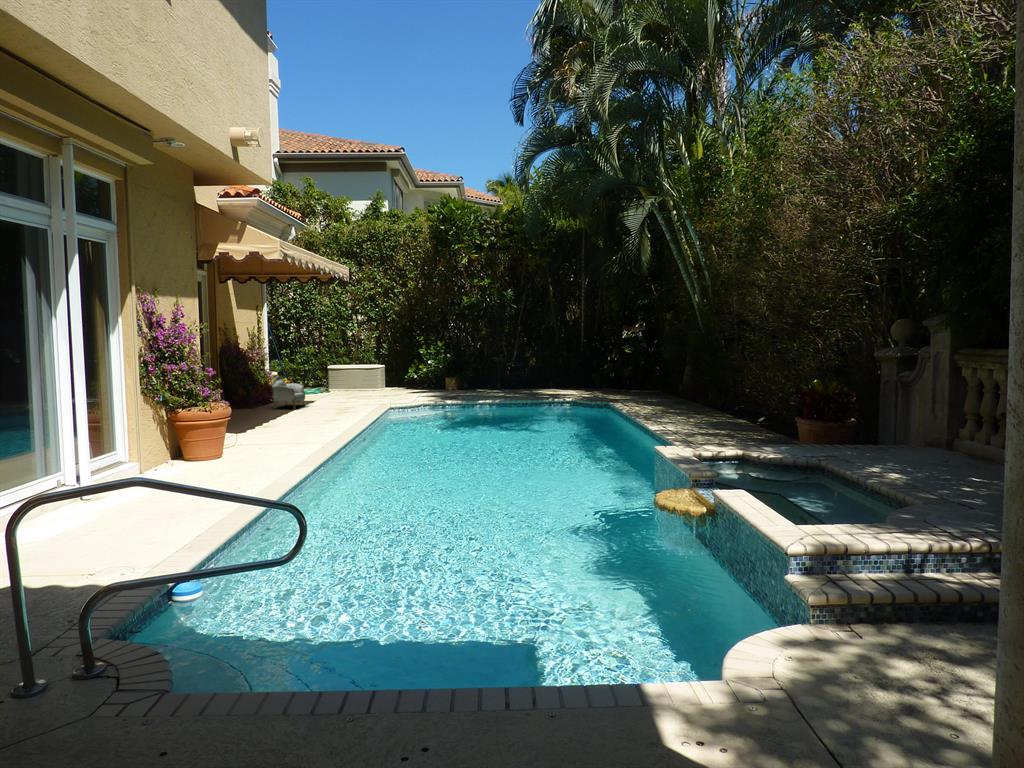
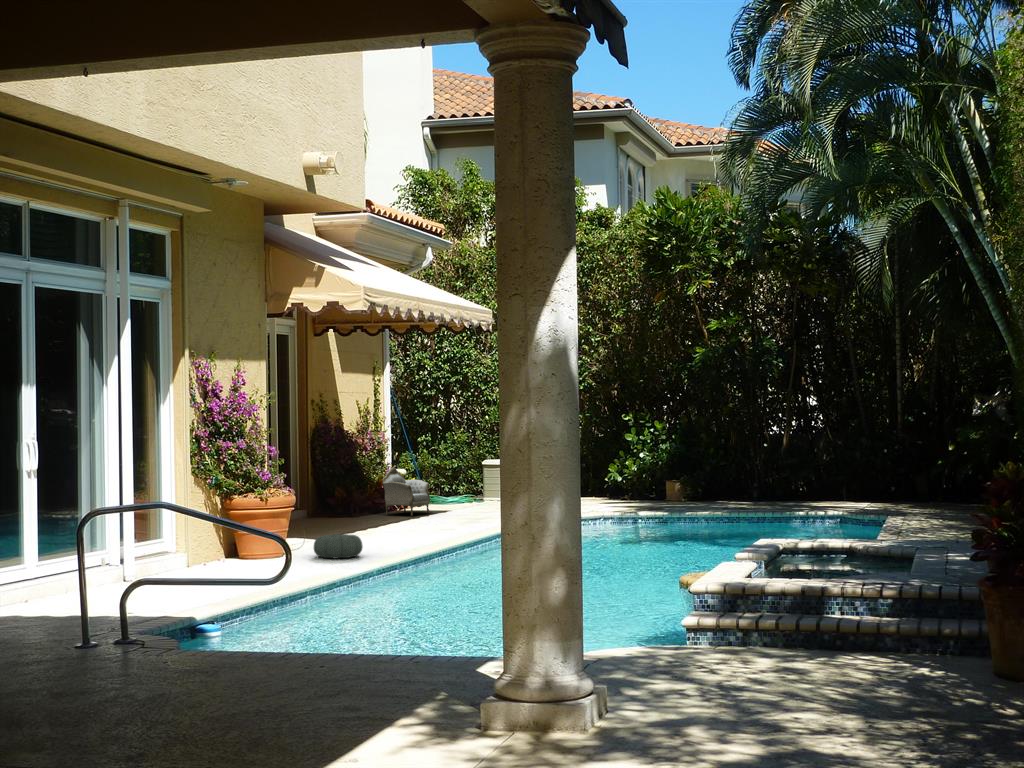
pouf: none [253,436,294,457] -> present [314,534,363,559]

